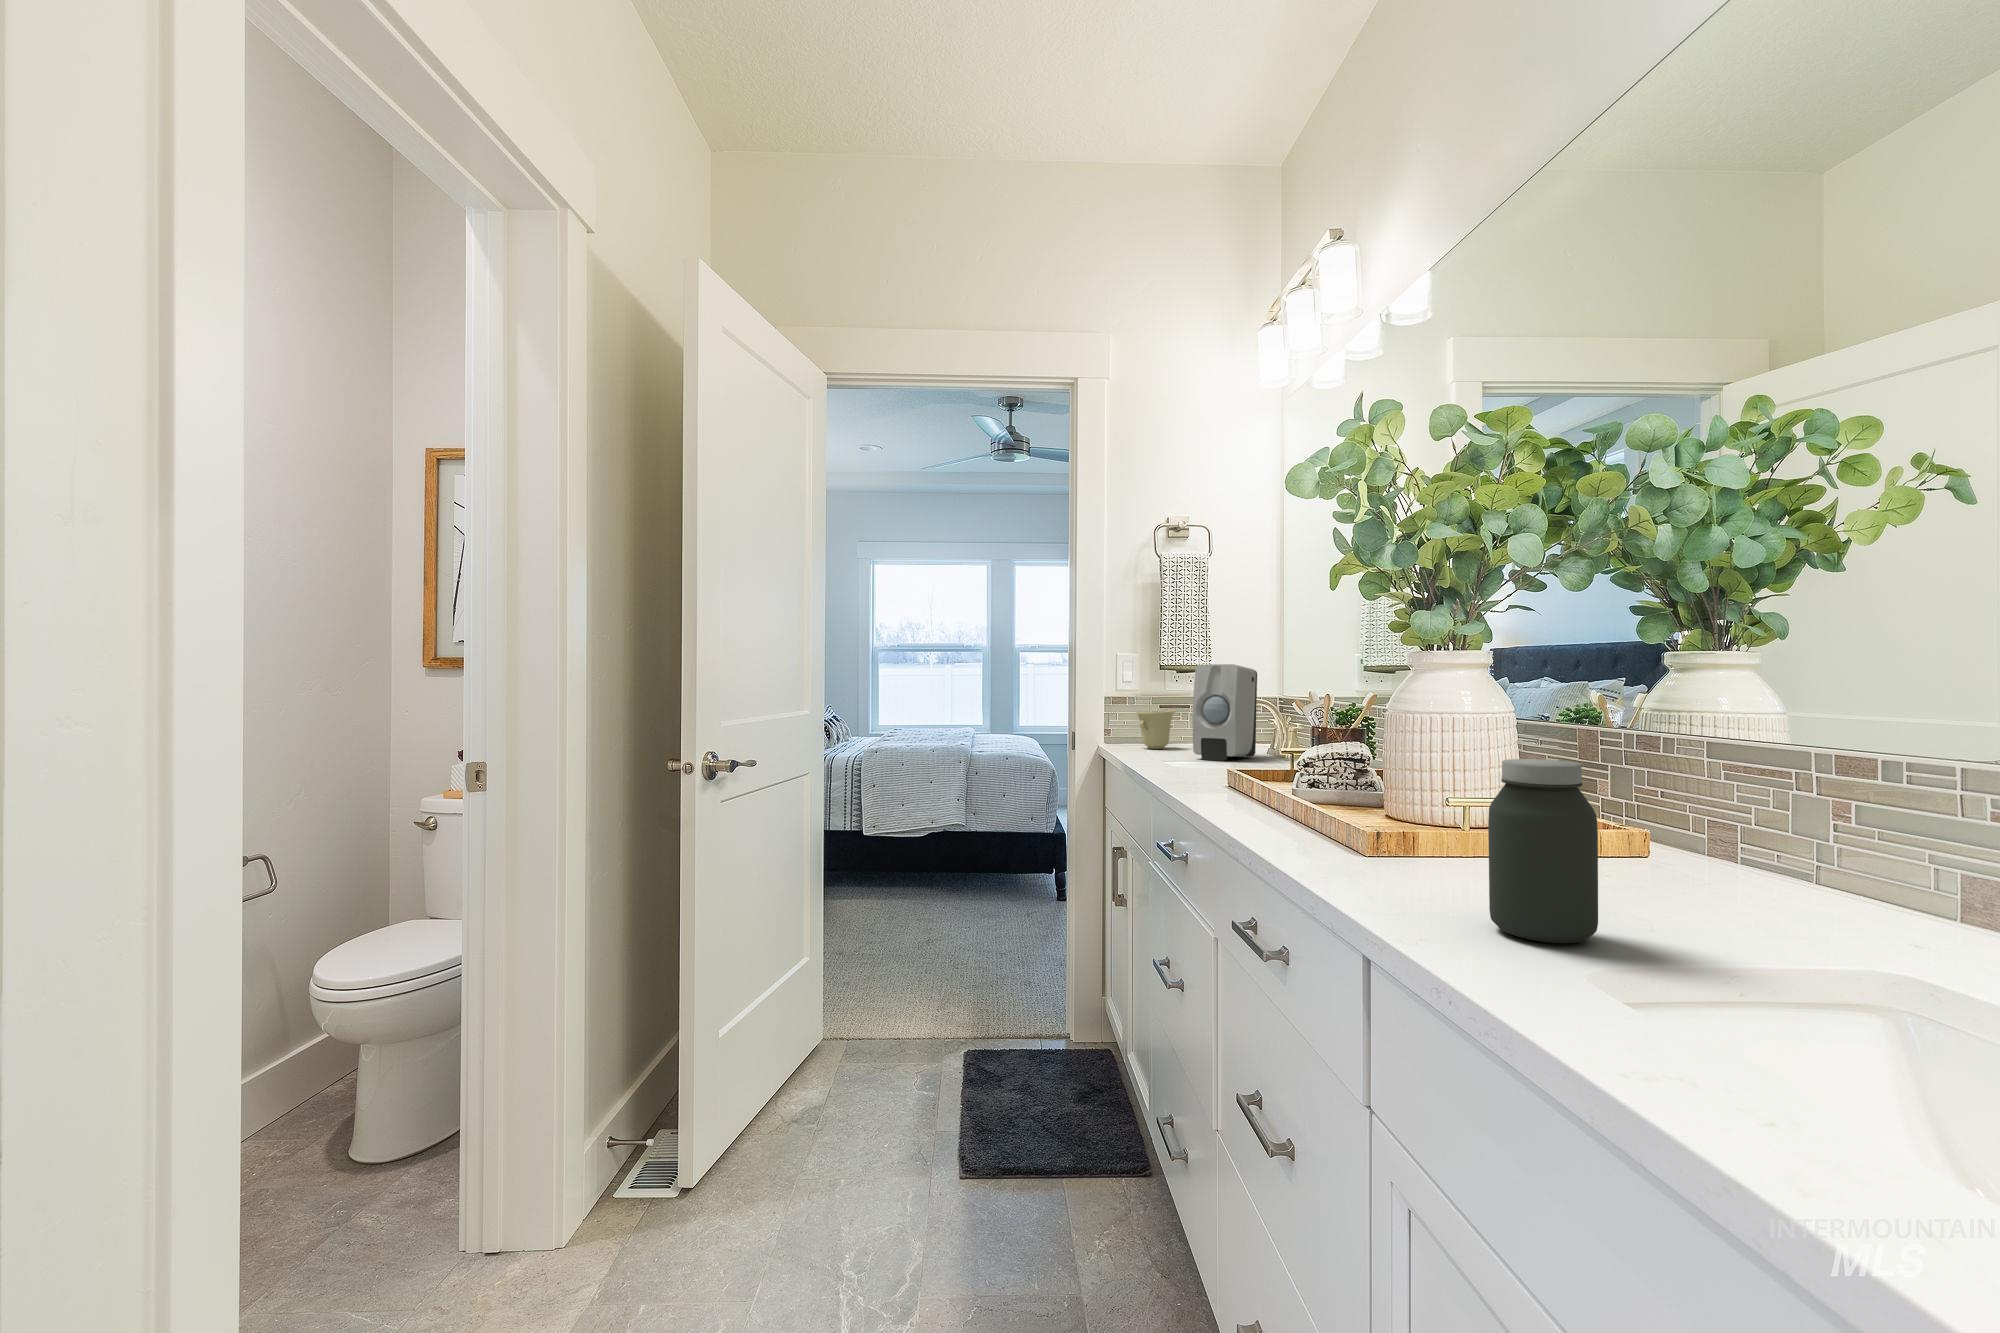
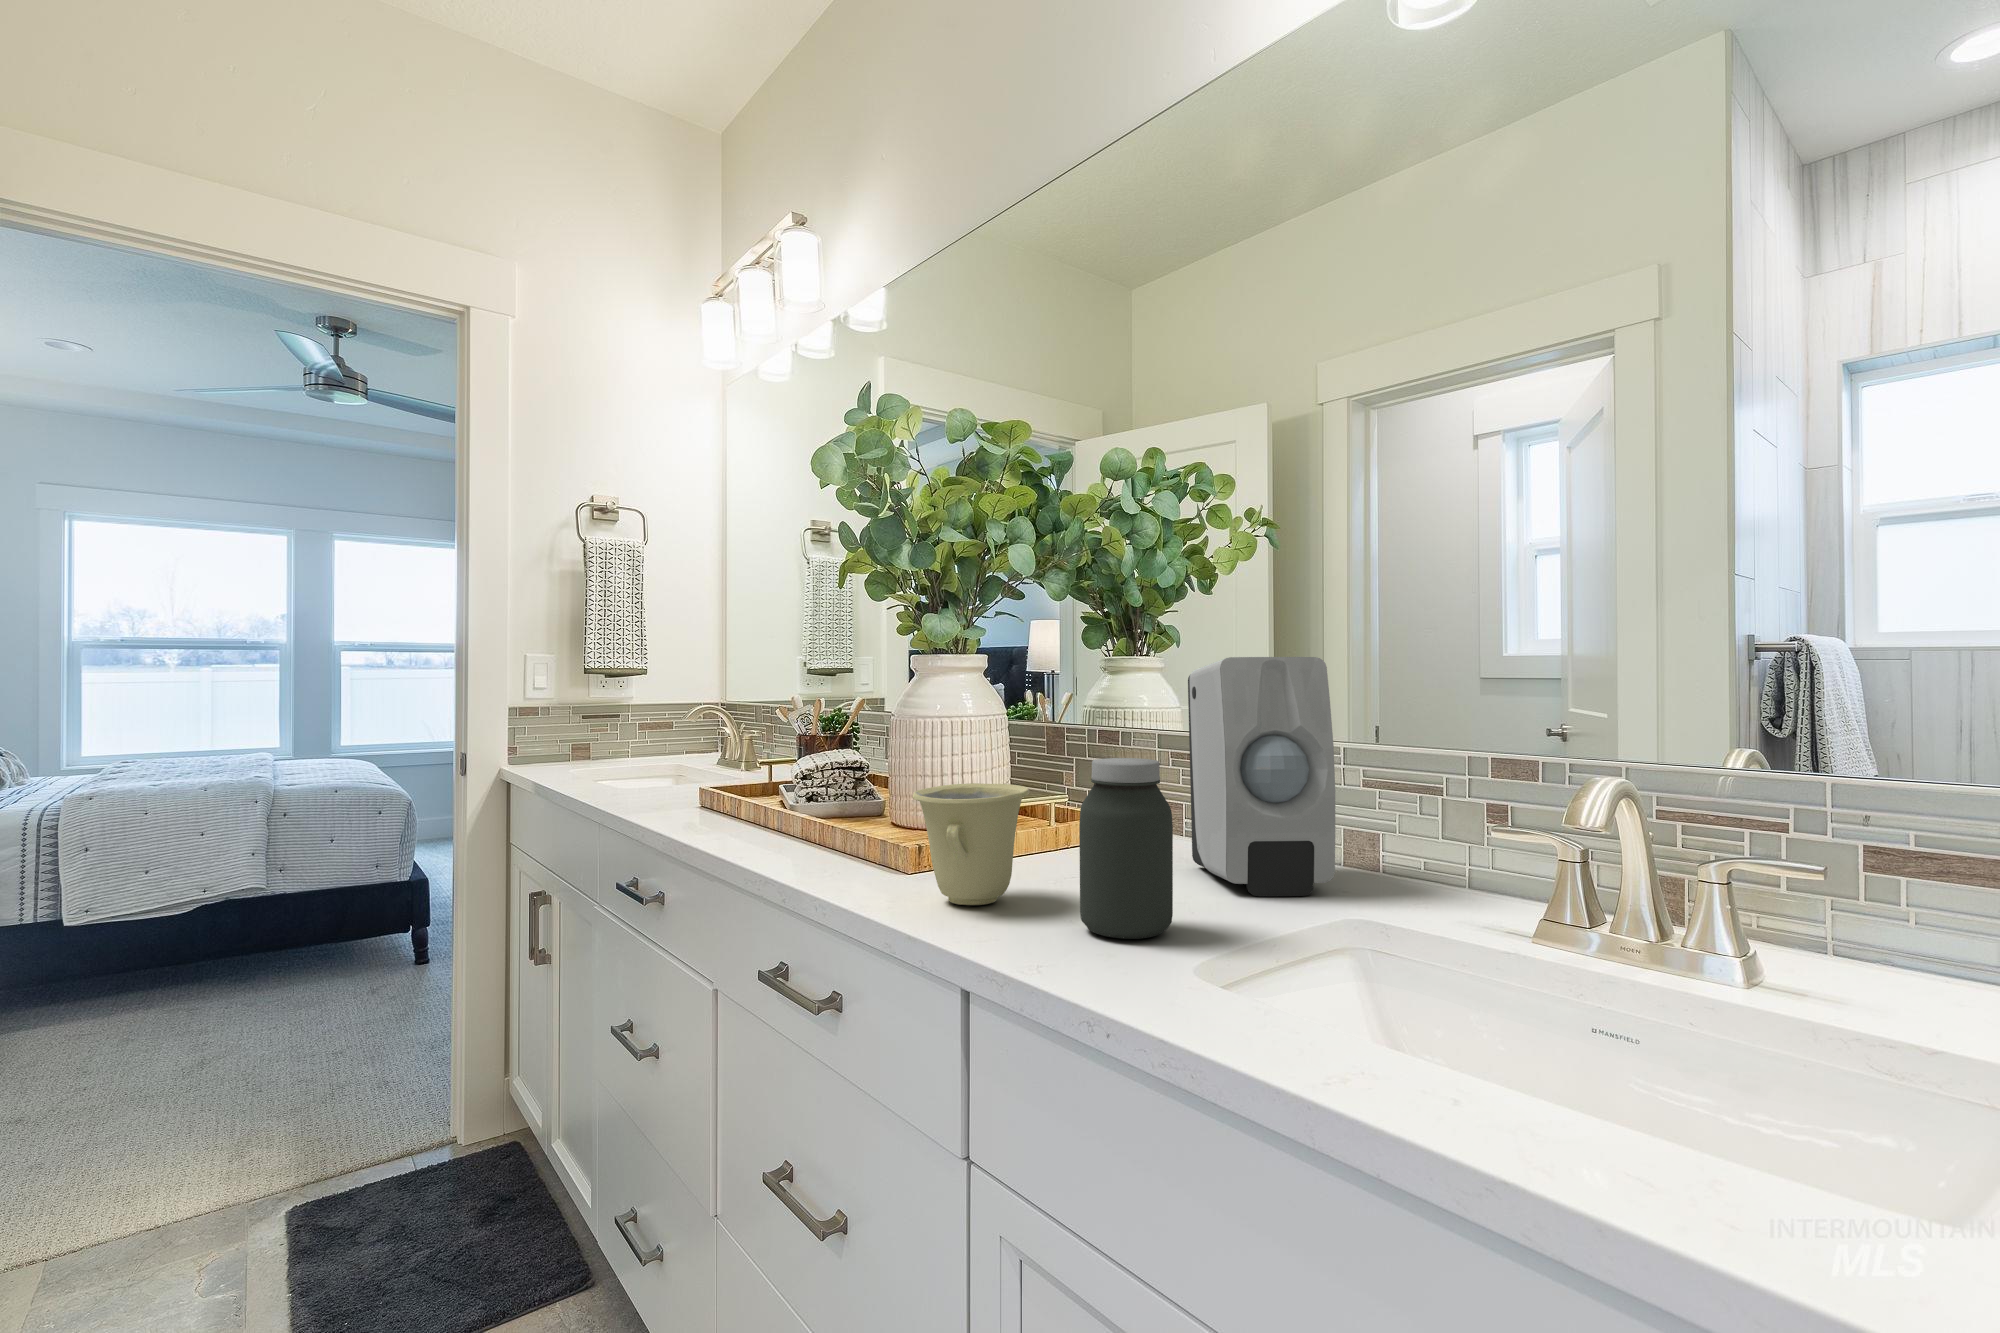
soap dispenser: present [1193,664,1257,761] -> present [1188,657,1335,896]
cup: present [1135,711,1175,749] -> present [912,783,1030,905]

